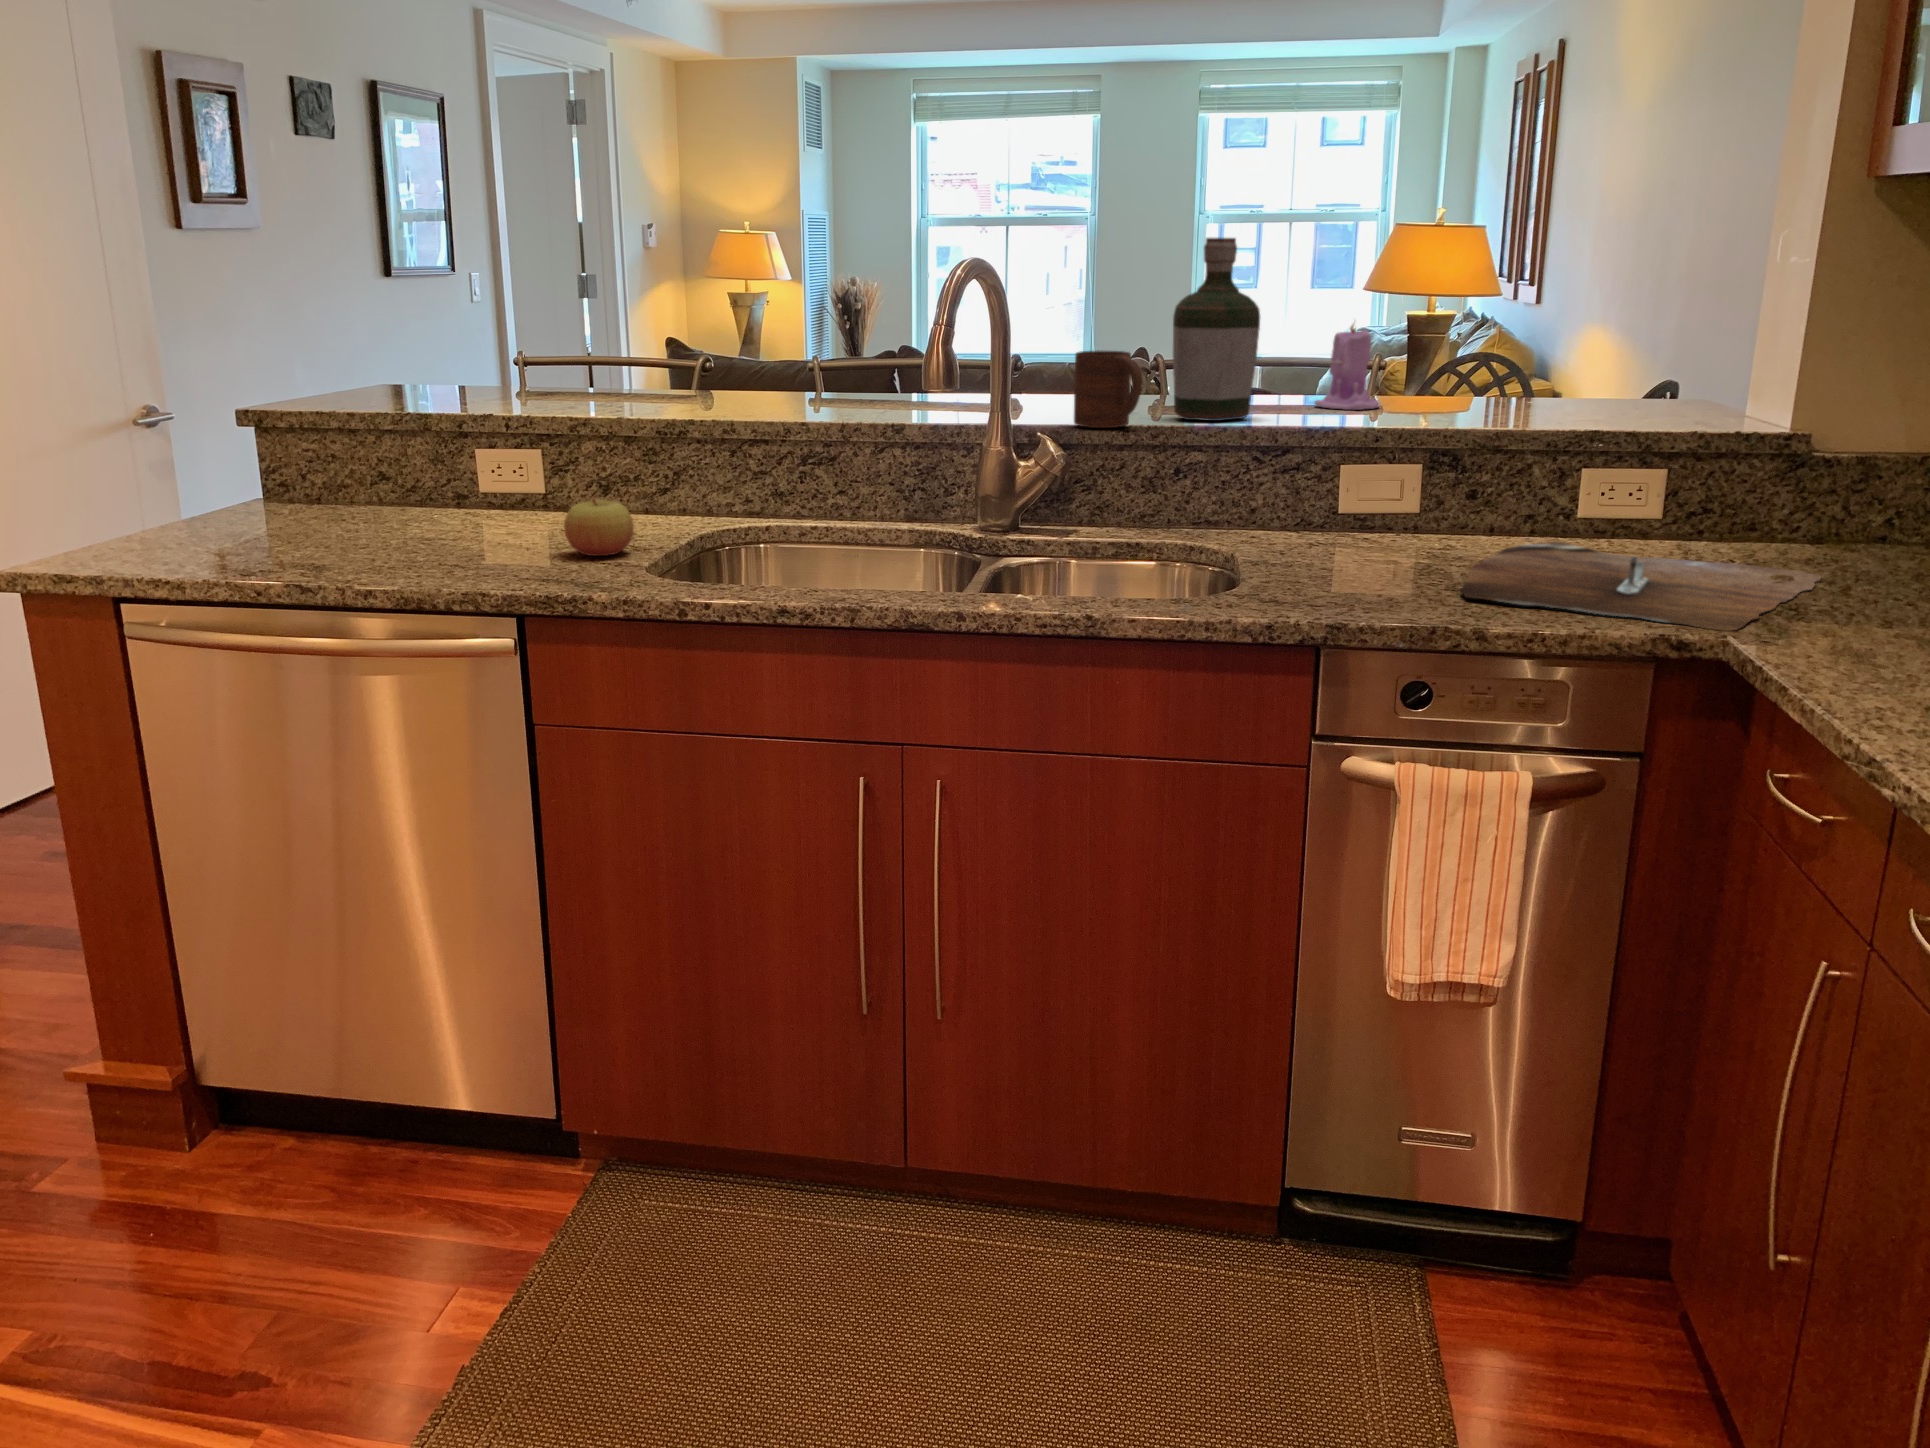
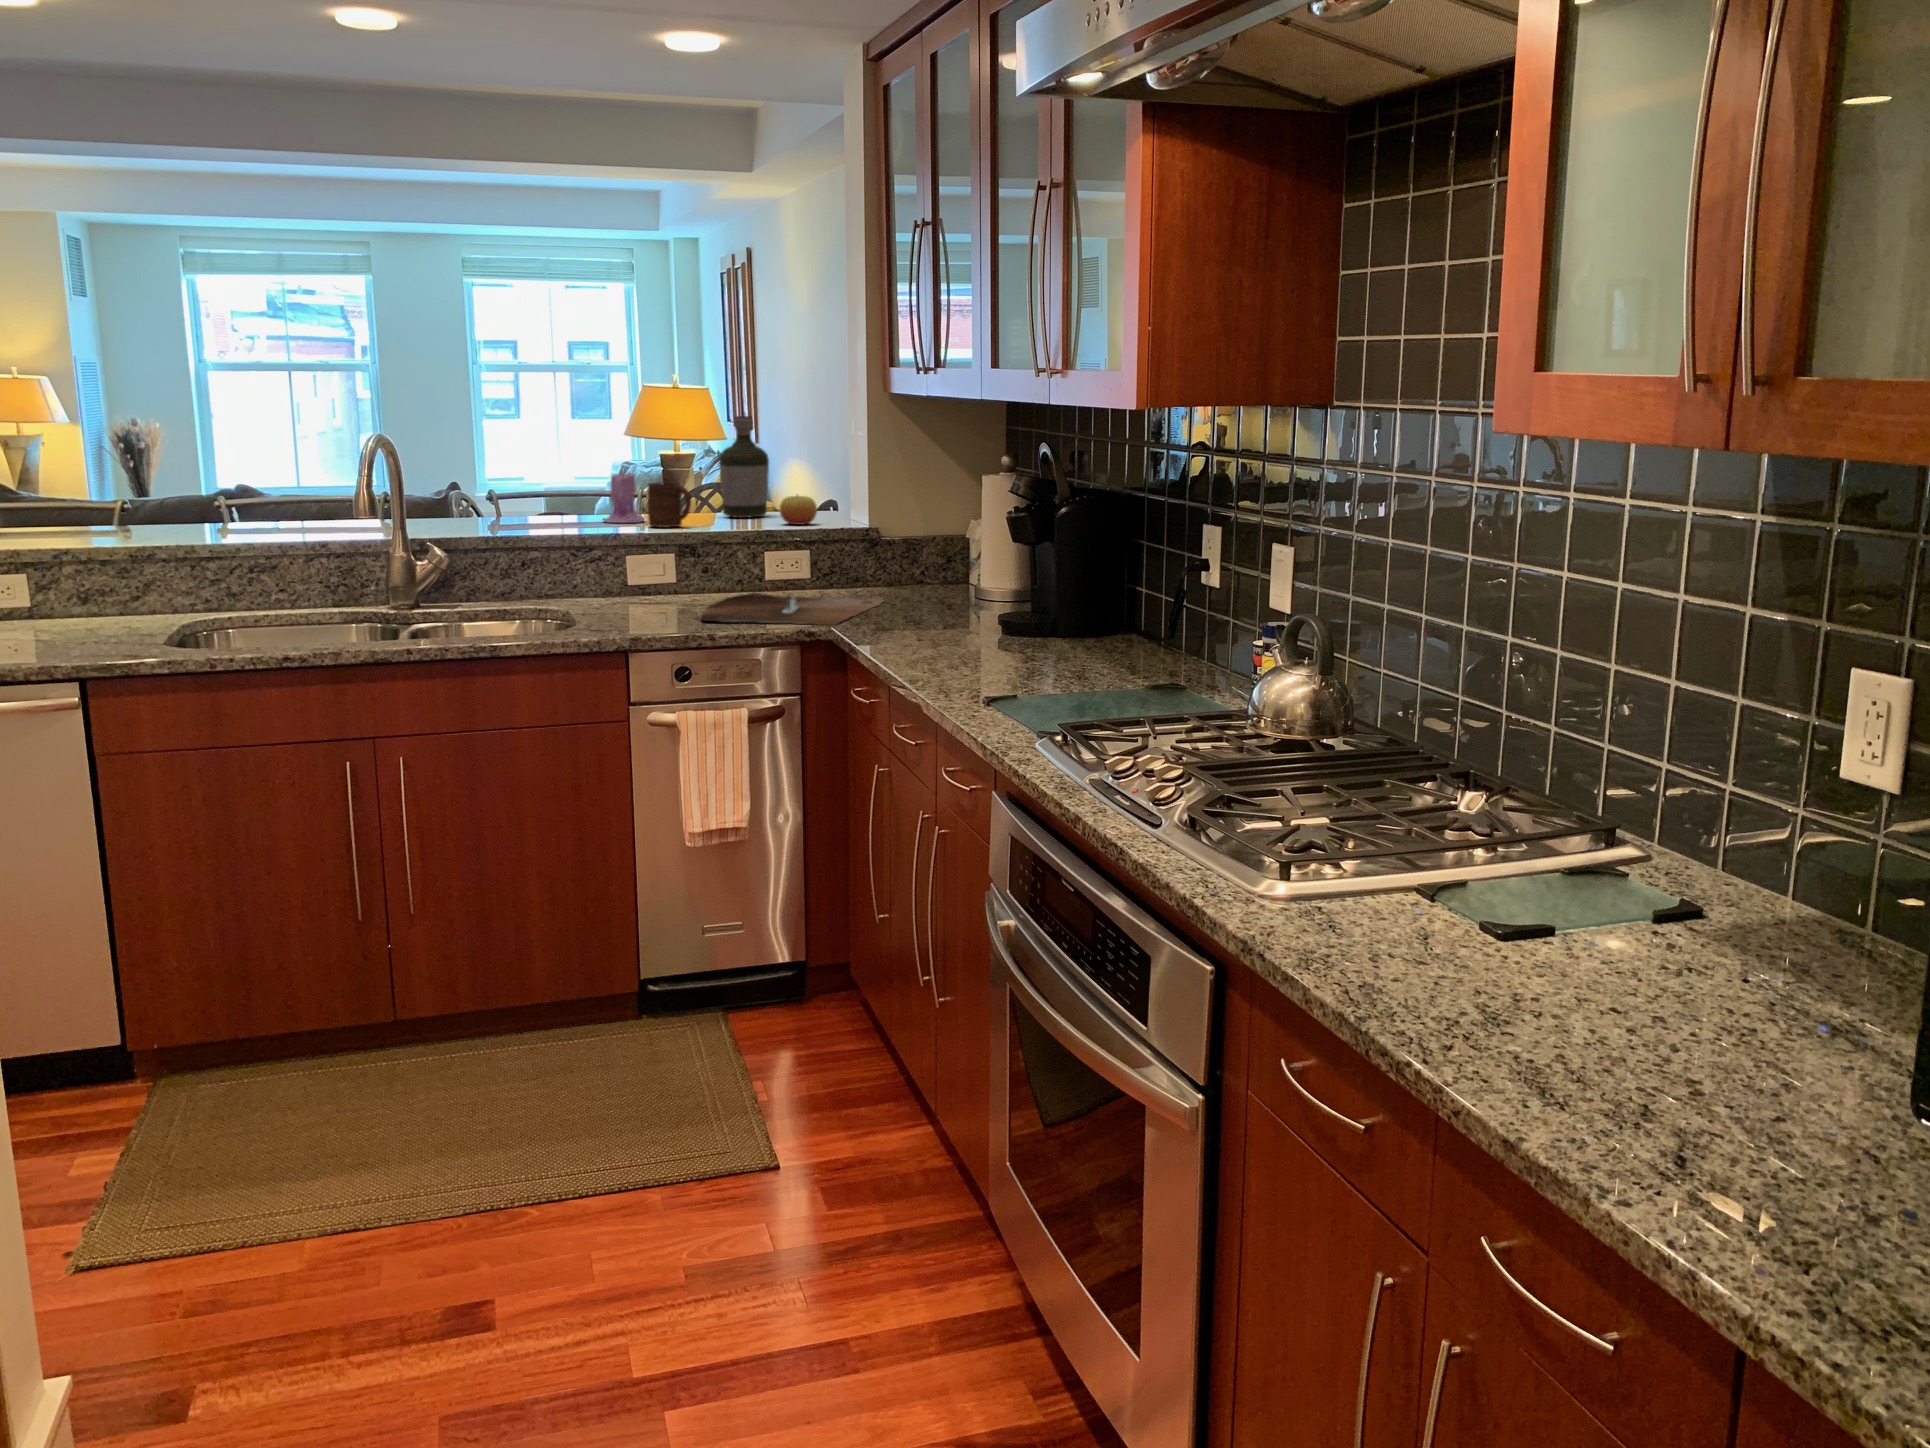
bottle: present [1173,238,1260,421] -> present [719,416,769,518]
cup: present [1074,351,1142,428] -> present [647,483,691,528]
apple: present [564,500,634,556] -> present [780,495,817,525]

